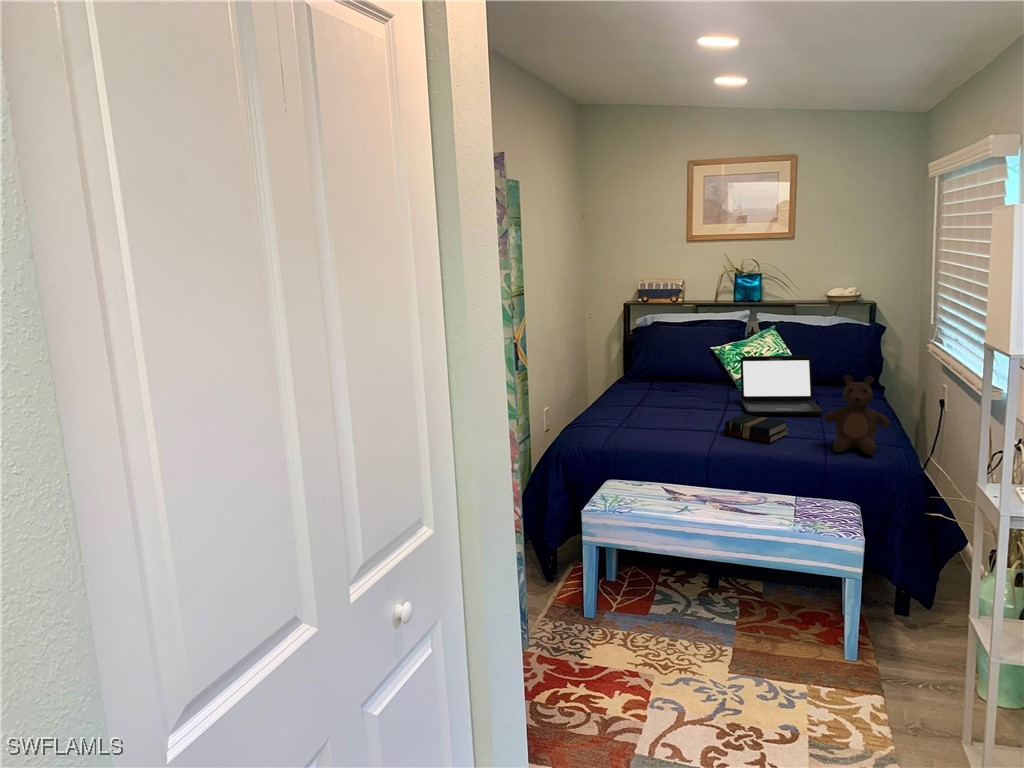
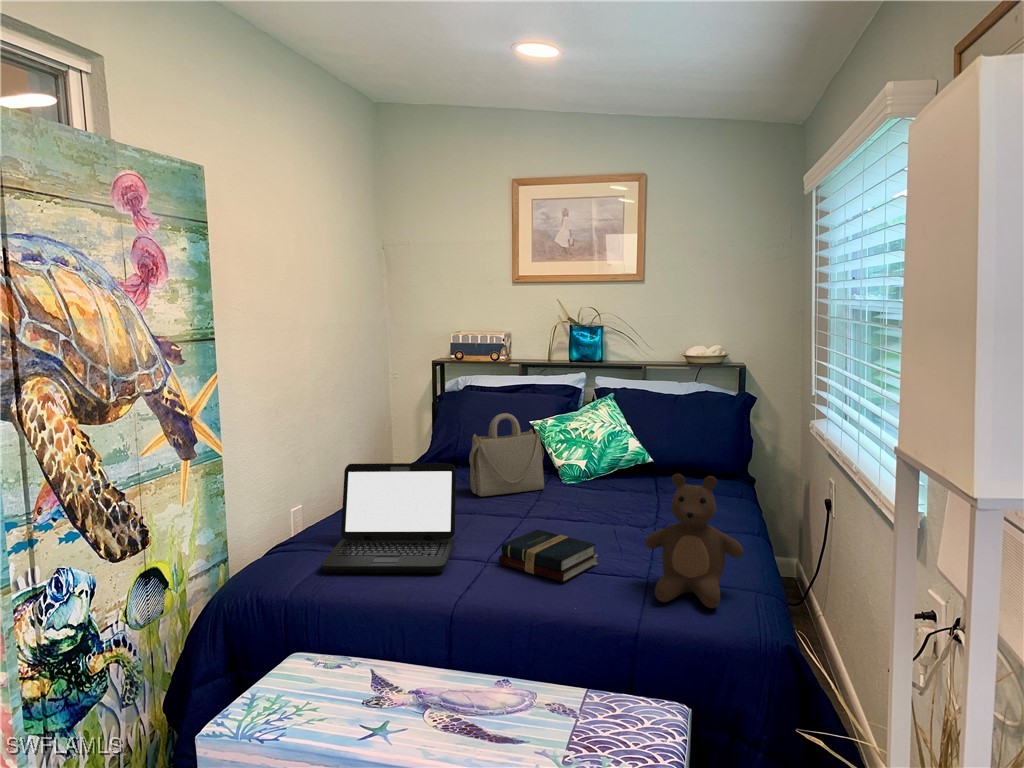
handbag: none [677,340,730,398] -> present [469,413,544,496]
laptop: present [740,356,823,416] -> present [321,463,456,573]

